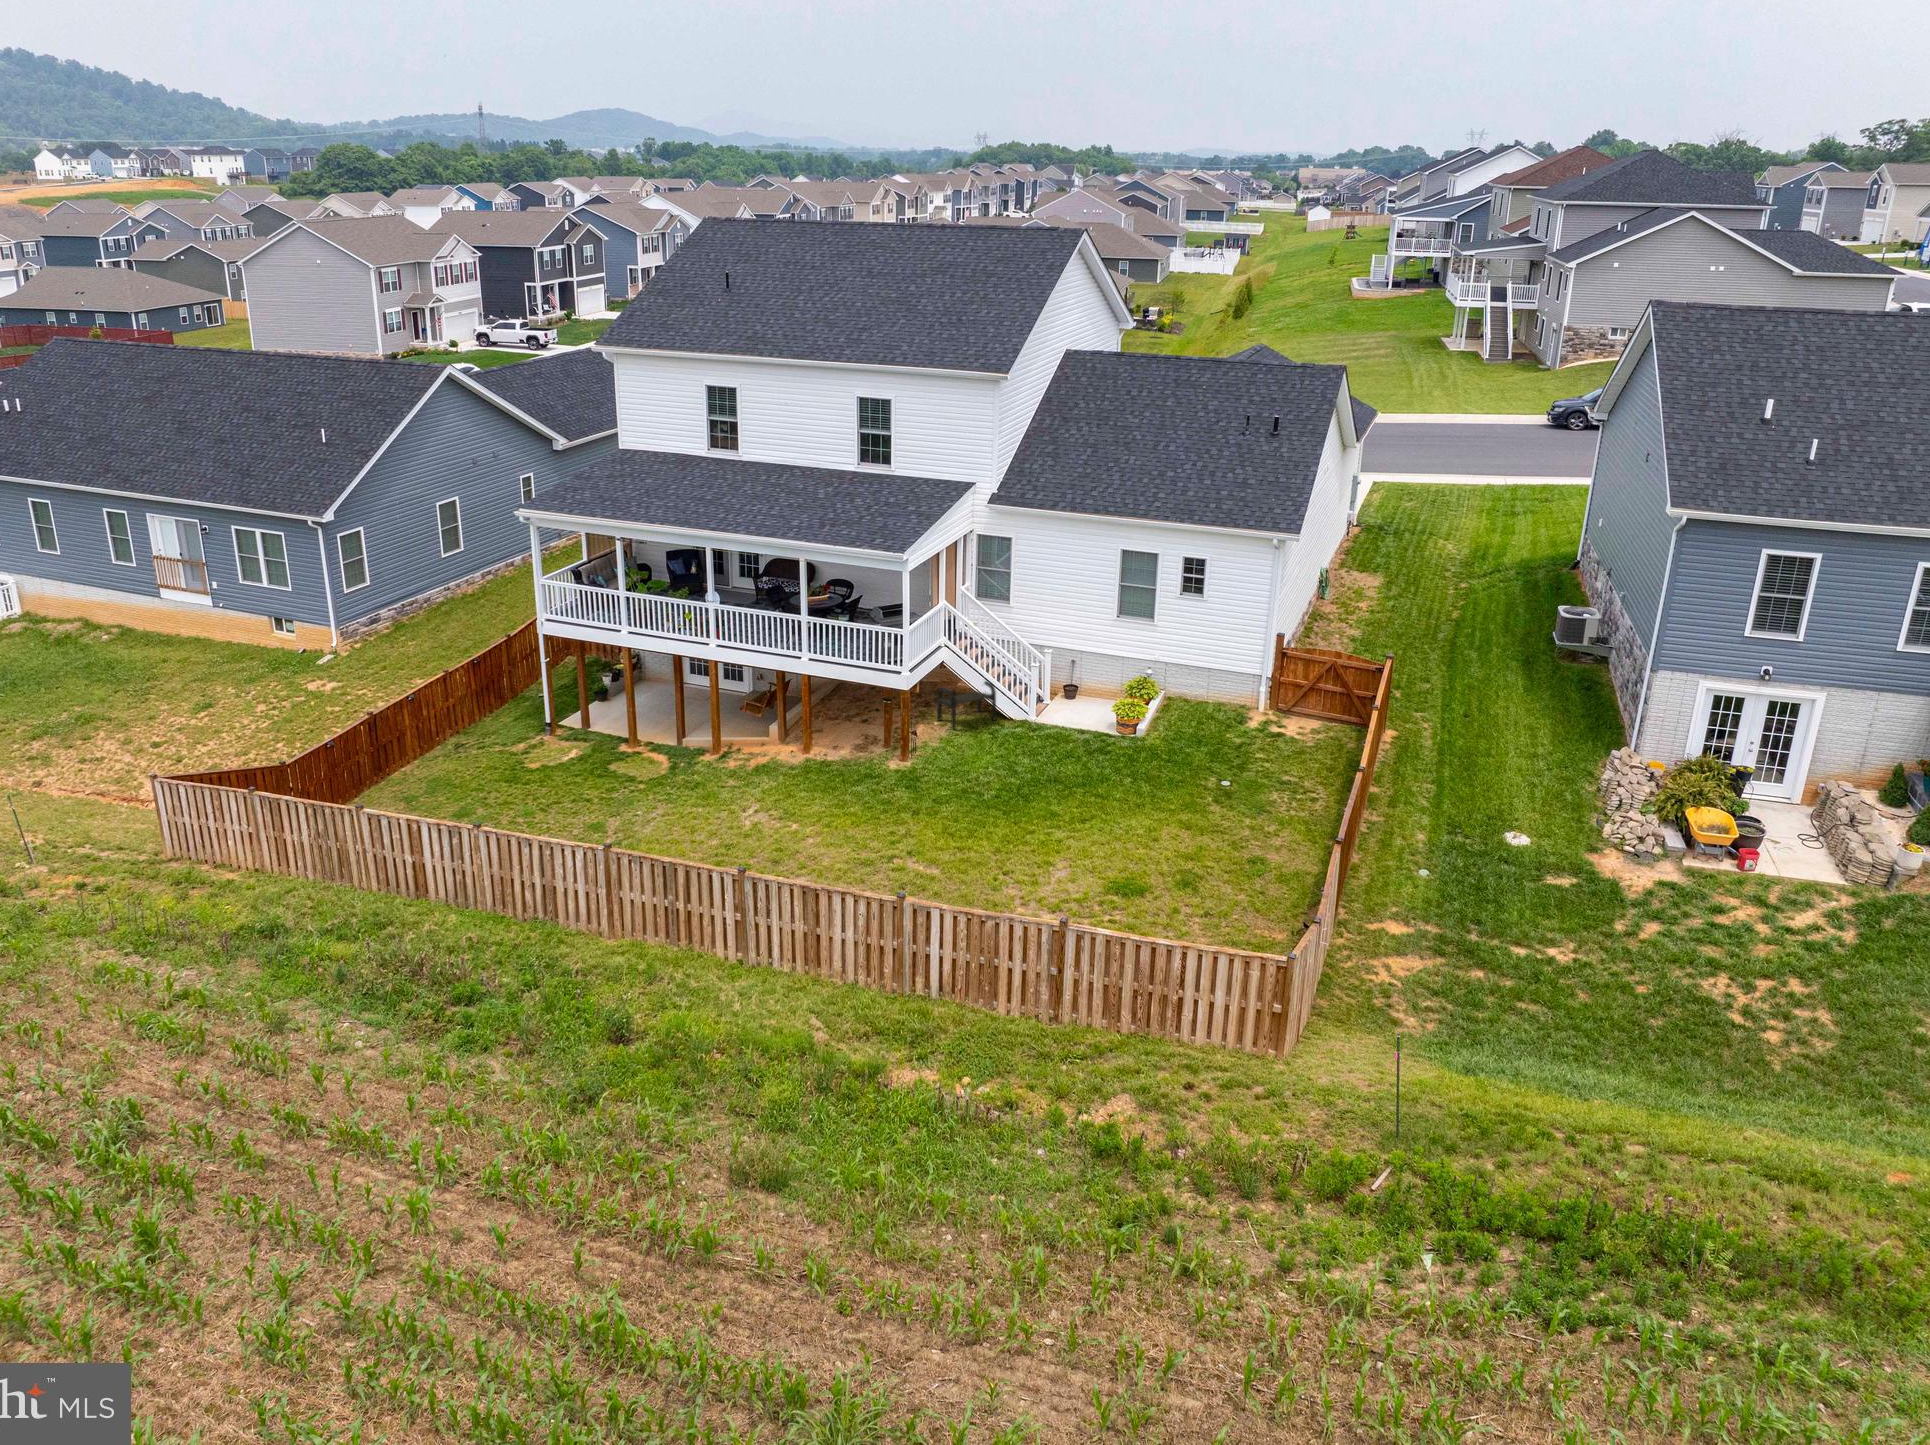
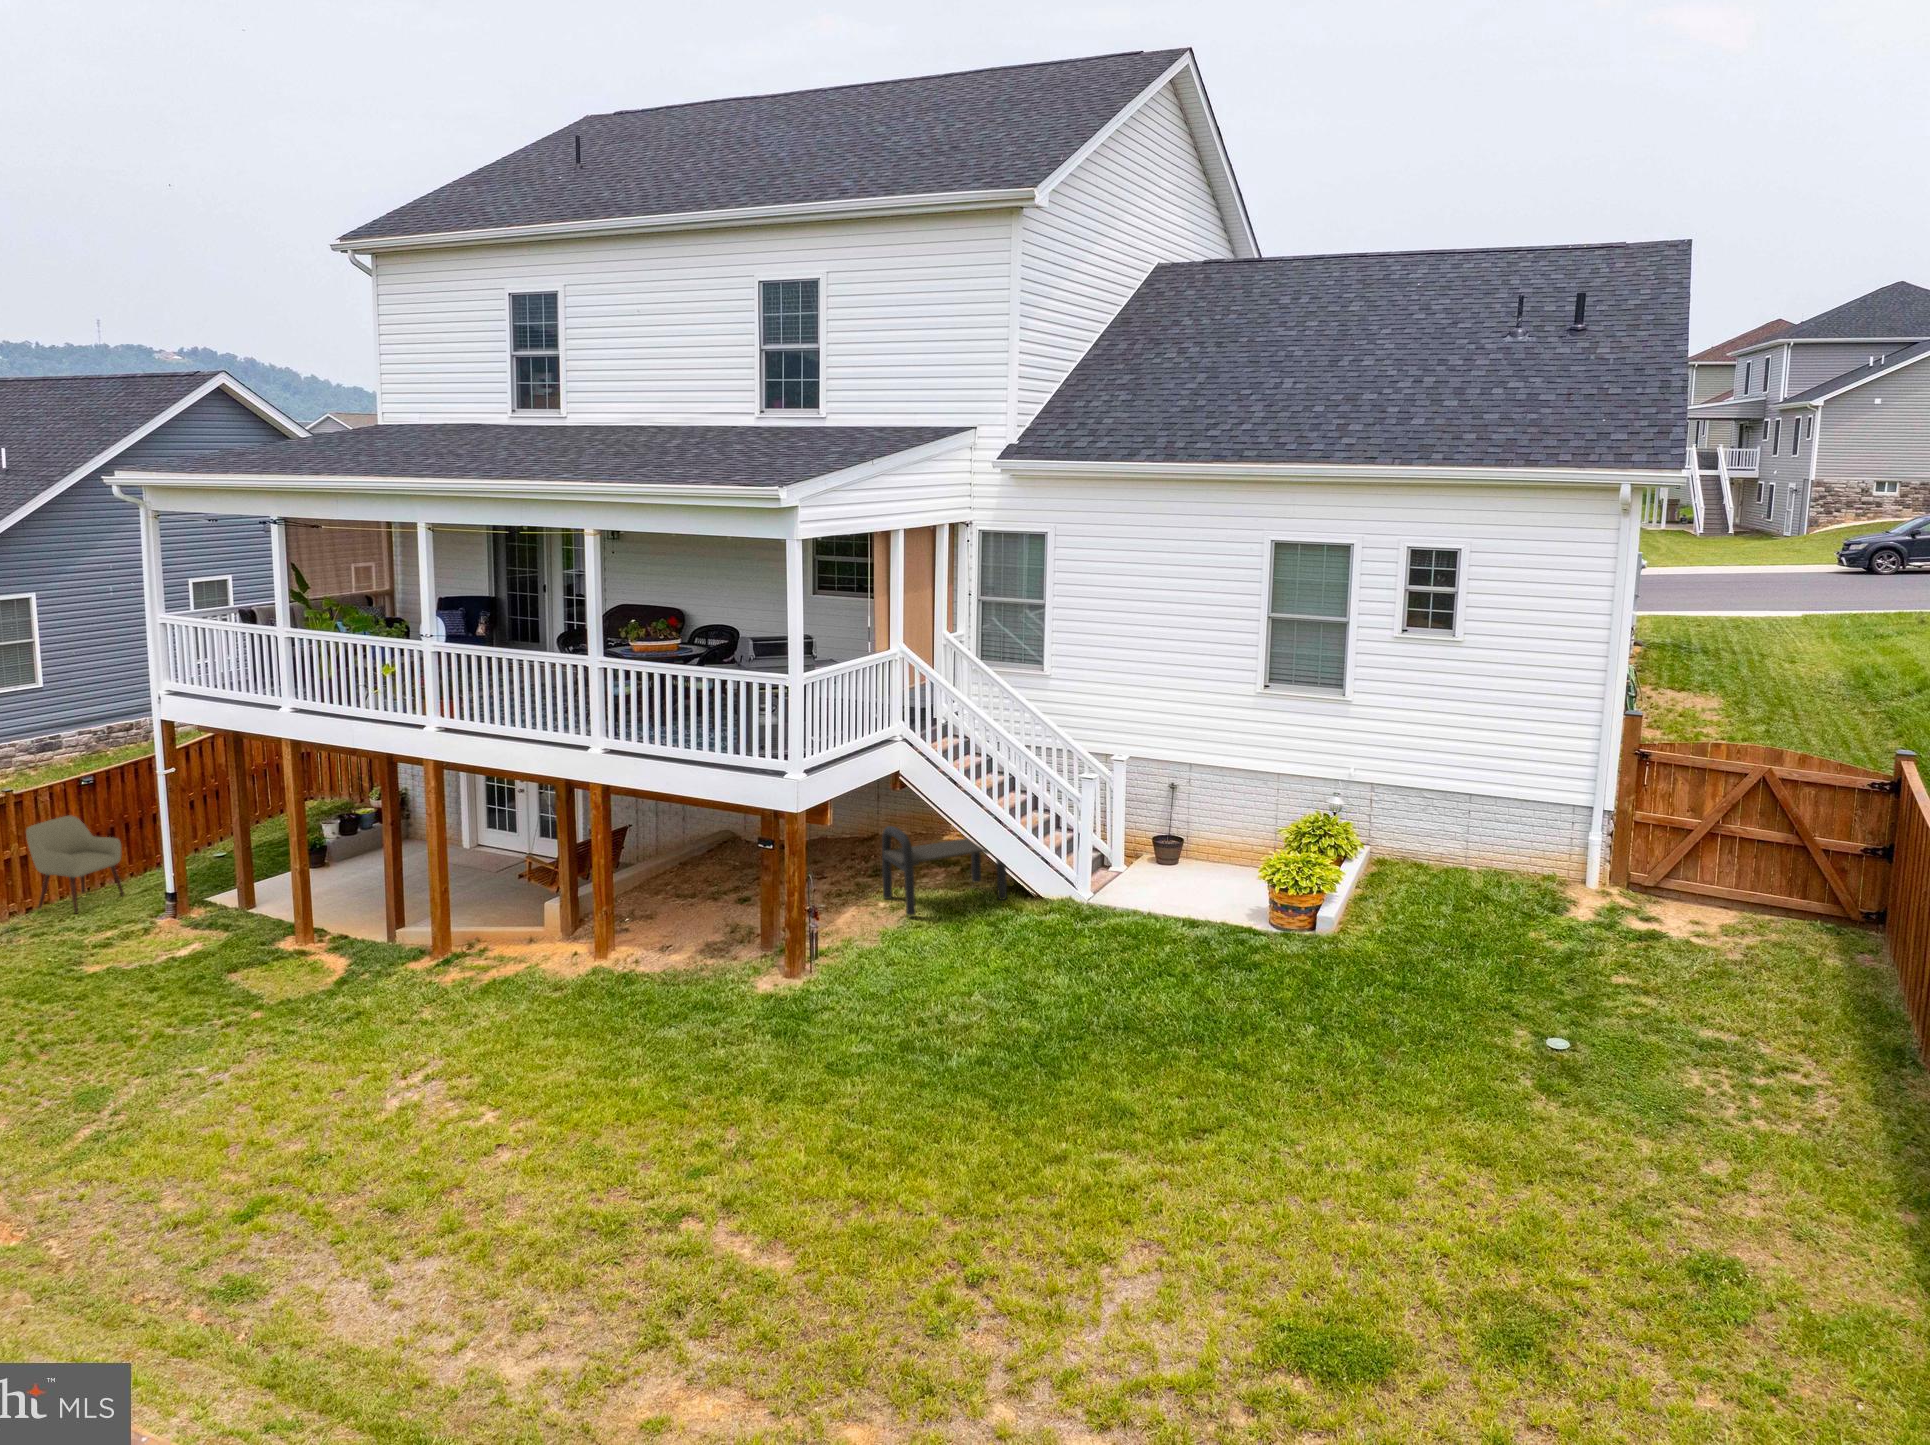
chair: none [470,678,516,731] -> present [26,816,124,913]

